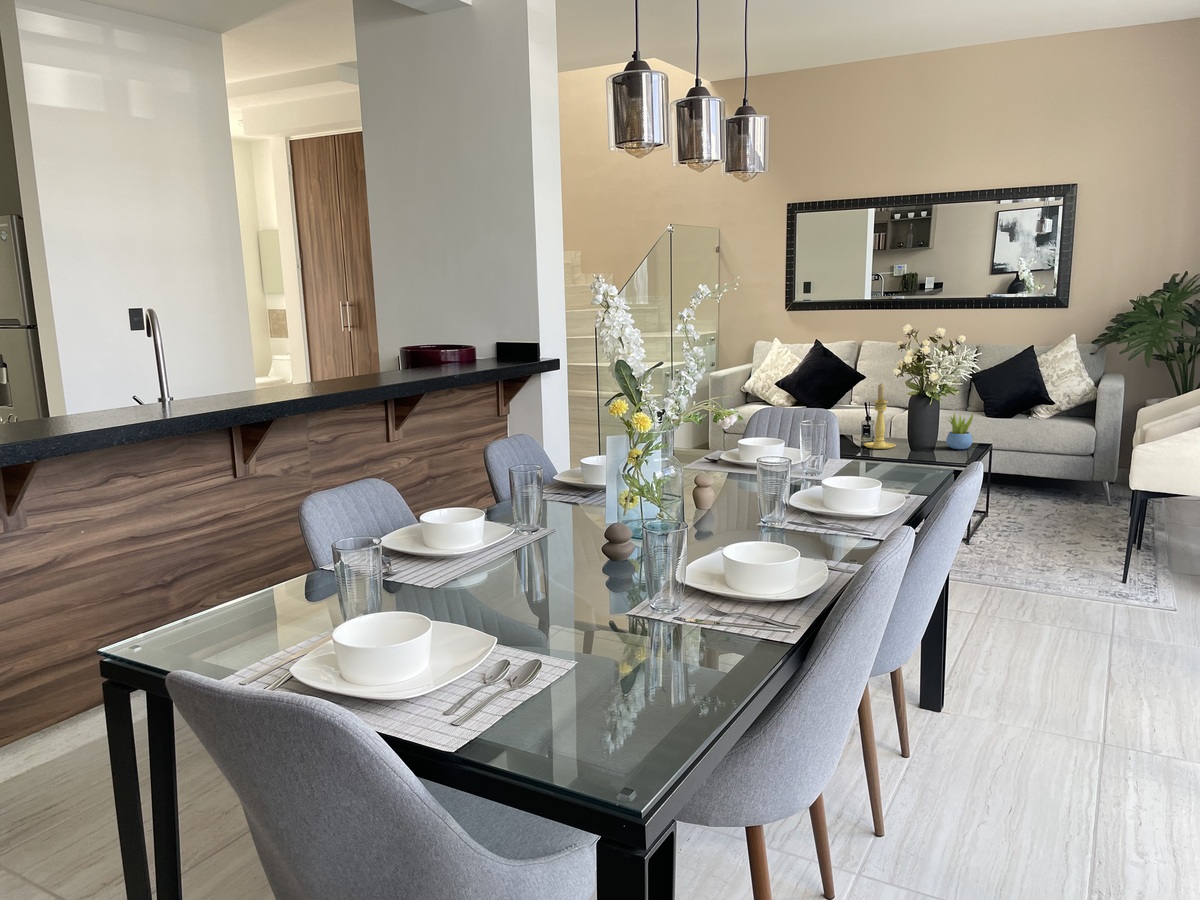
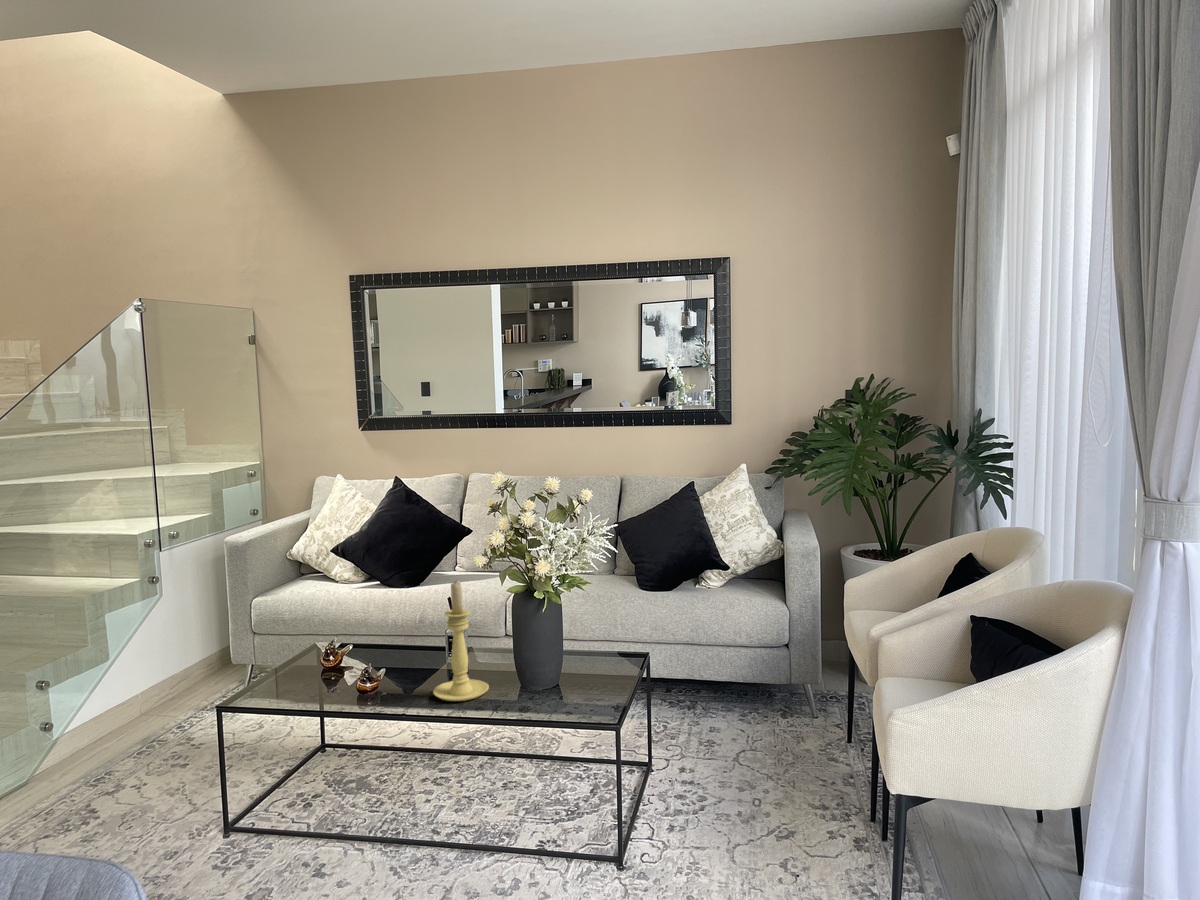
succulent plant: present [946,413,973,449] -> none [571,624,613,691]

